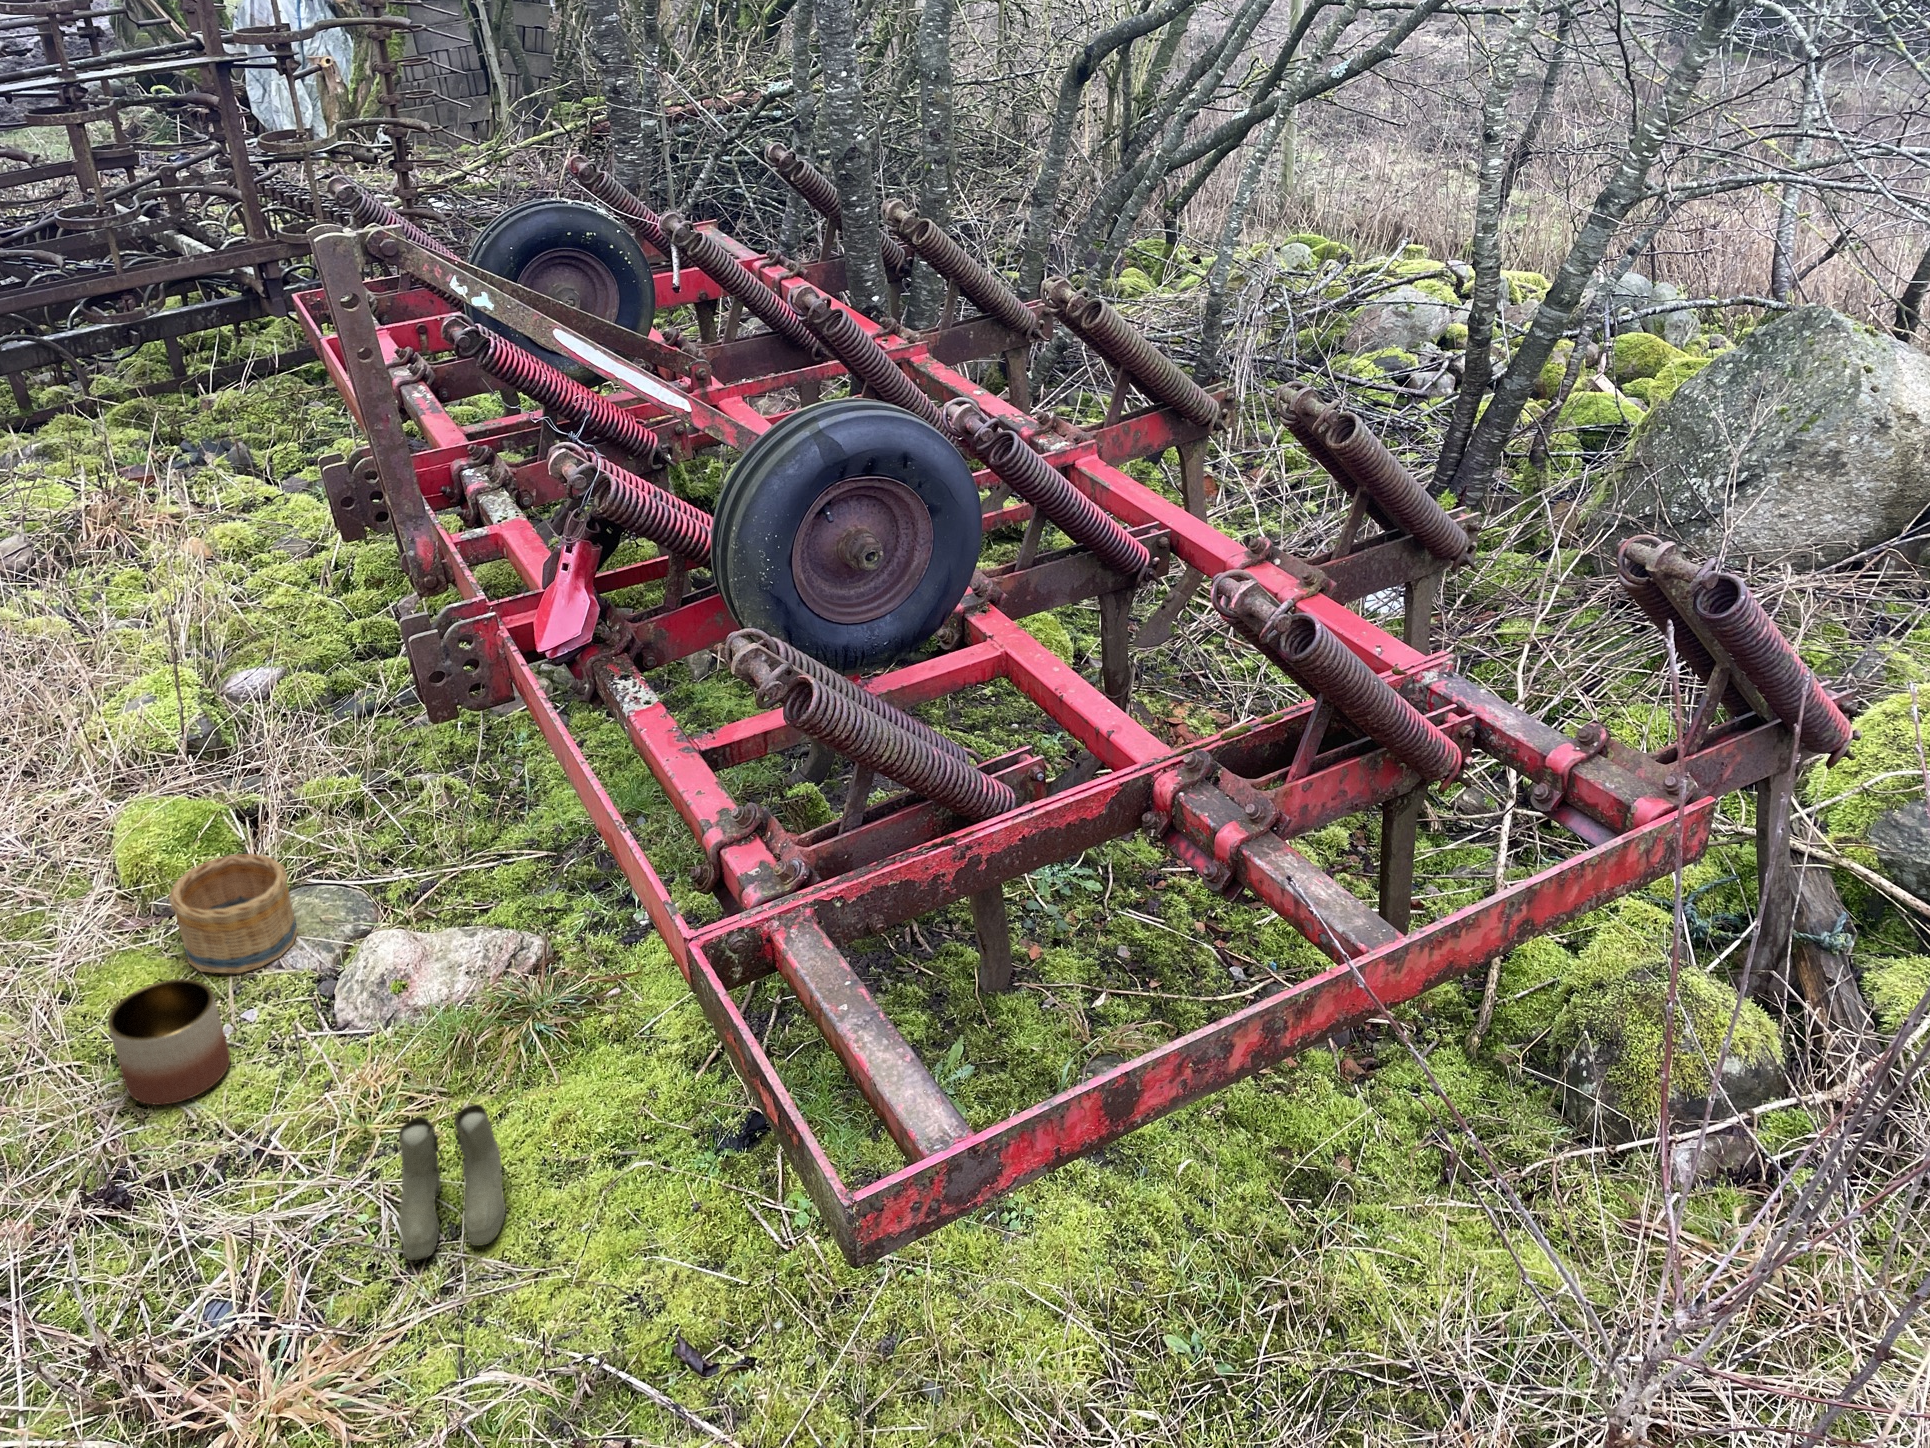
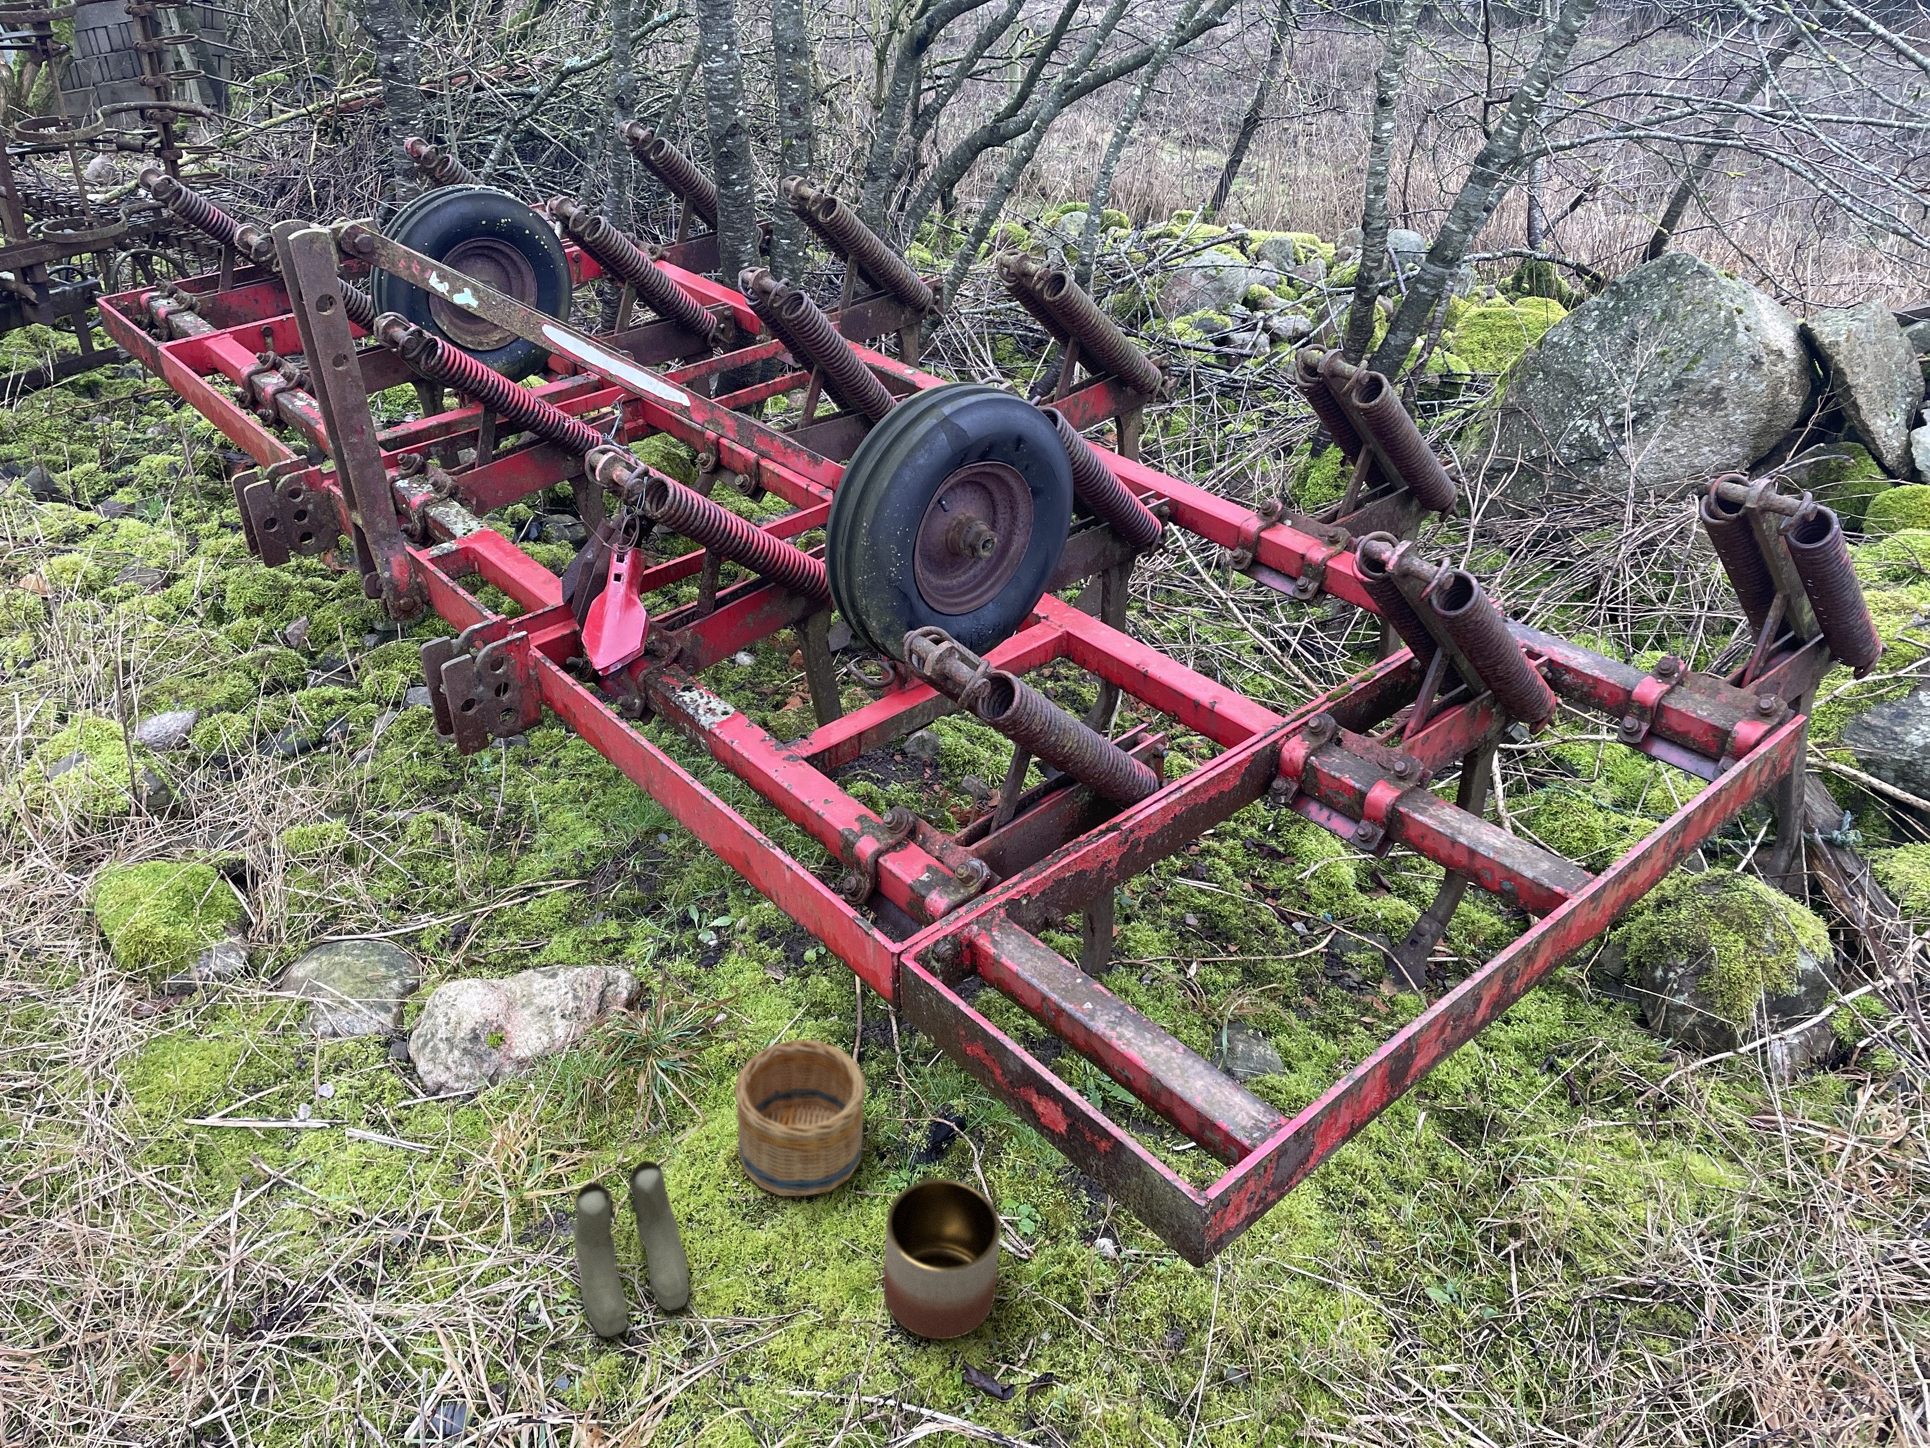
basket: present [169,854,298,973] -> present [734,1040,866,1196]
planter: present [108,979,230,1105] -> present [883,1179,1000,1339]

